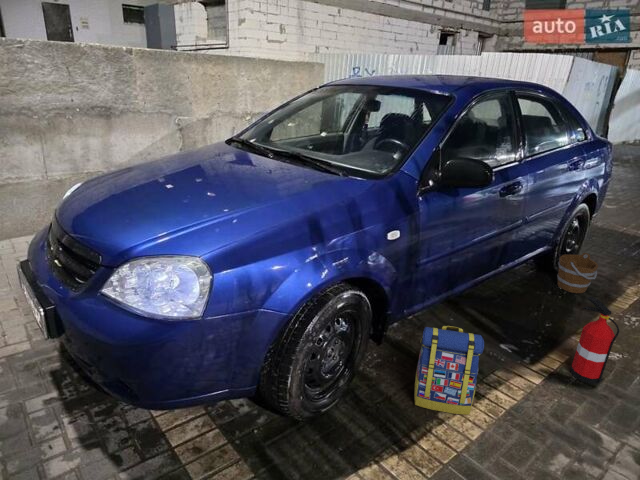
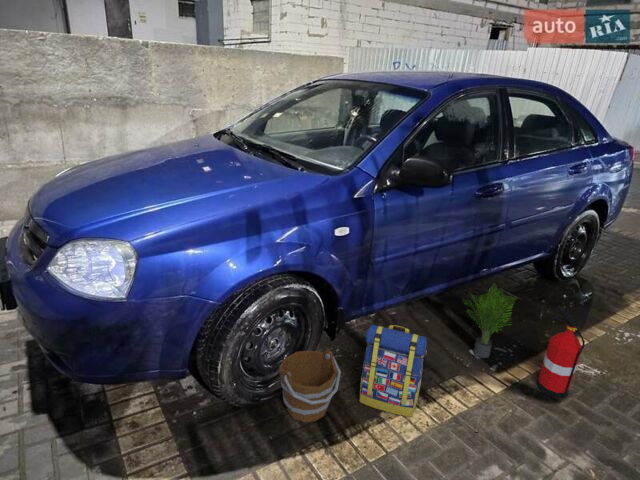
bucket: present [557,253,598,293] -> present [279,350,341,422]
potted plant: none [490,278,547,352] -> present [467,291,511,358]

